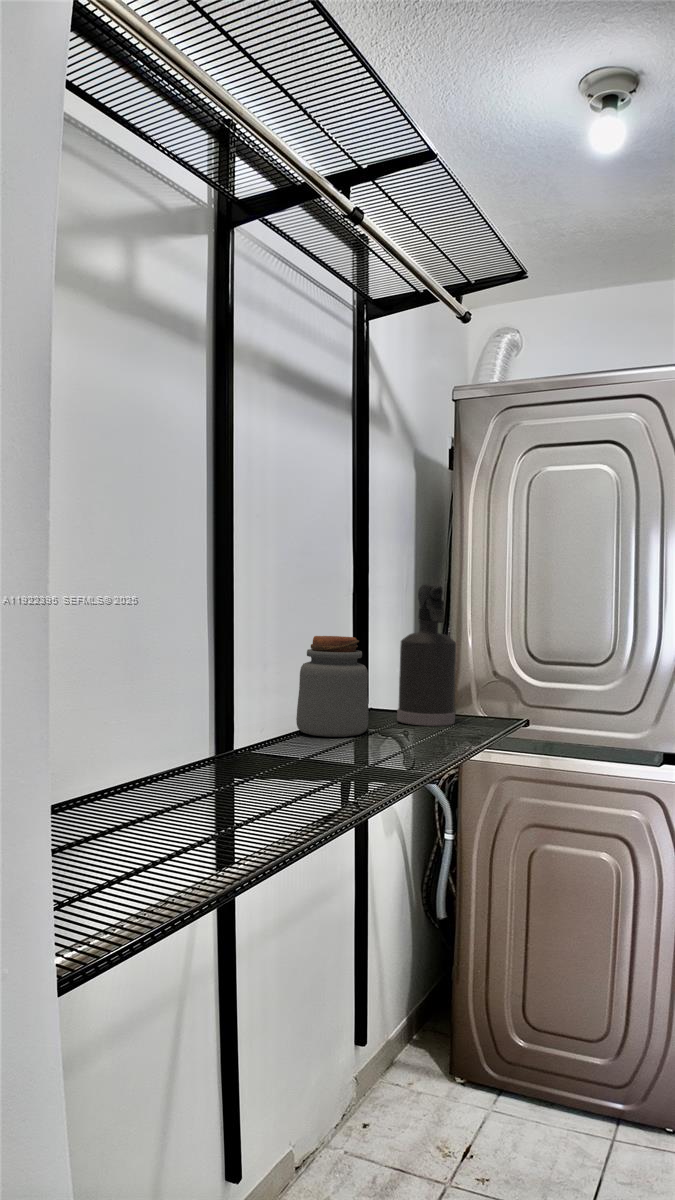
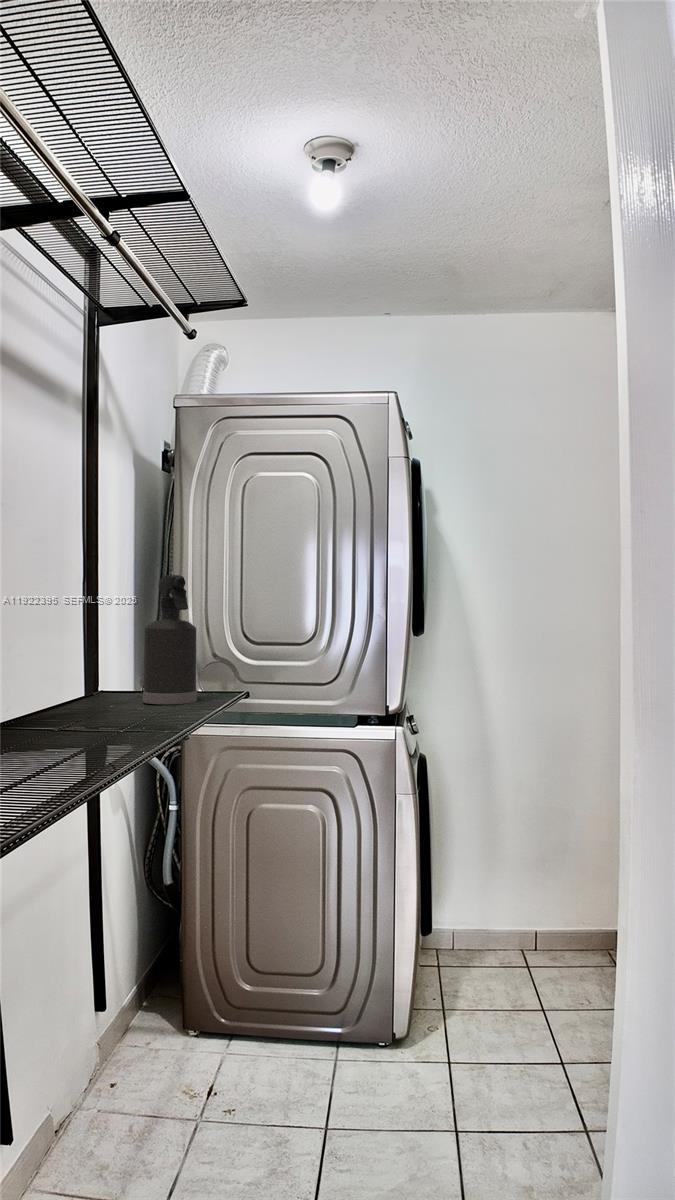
jar: present [296,636,368,737] -> none [51,625,123,720]

